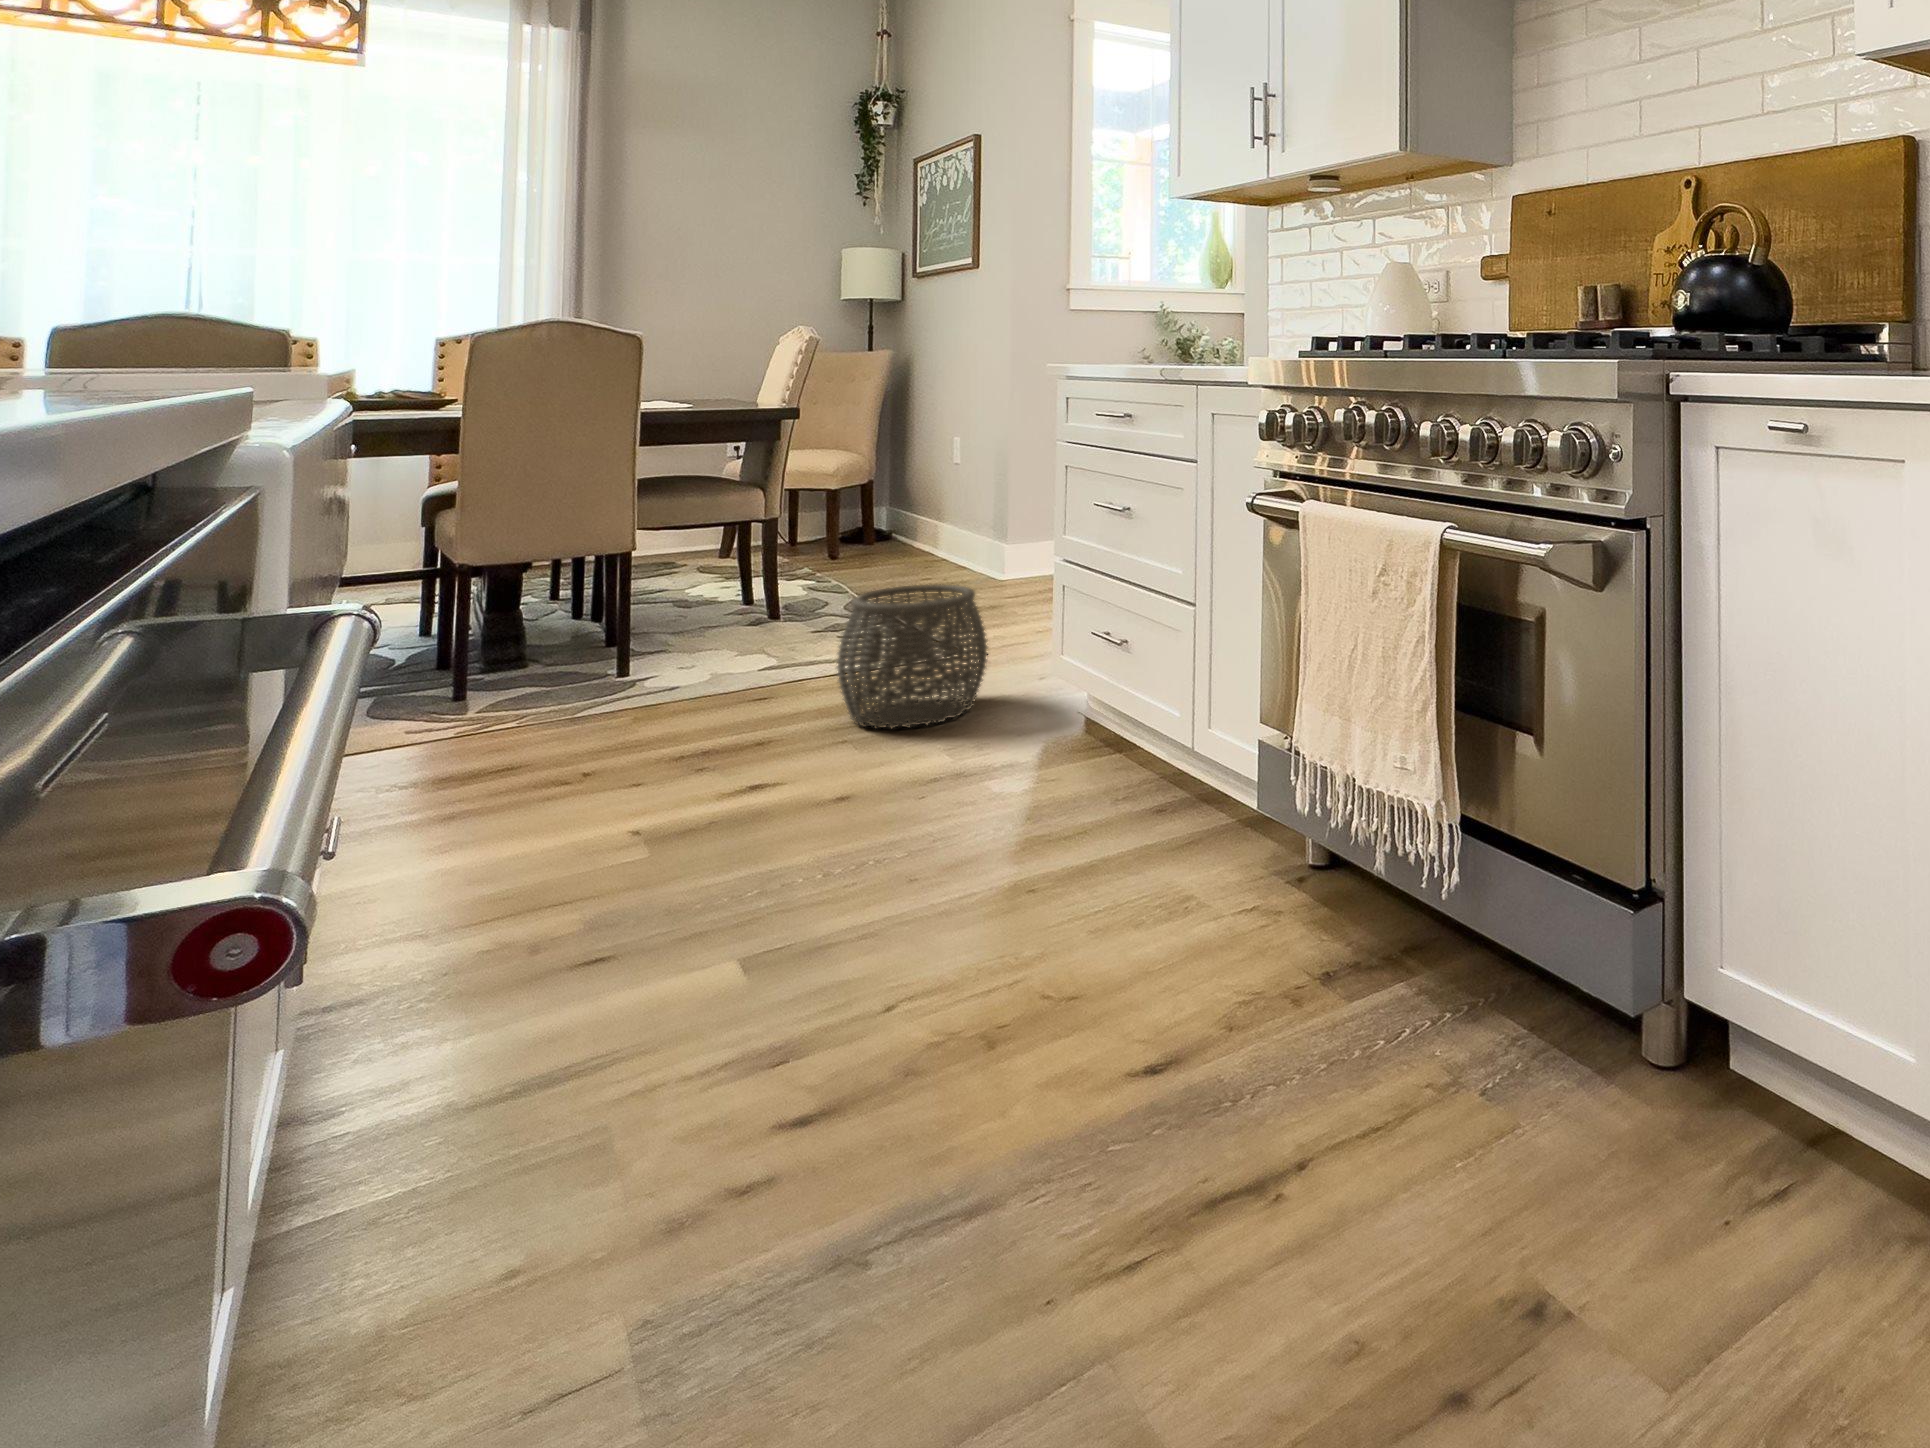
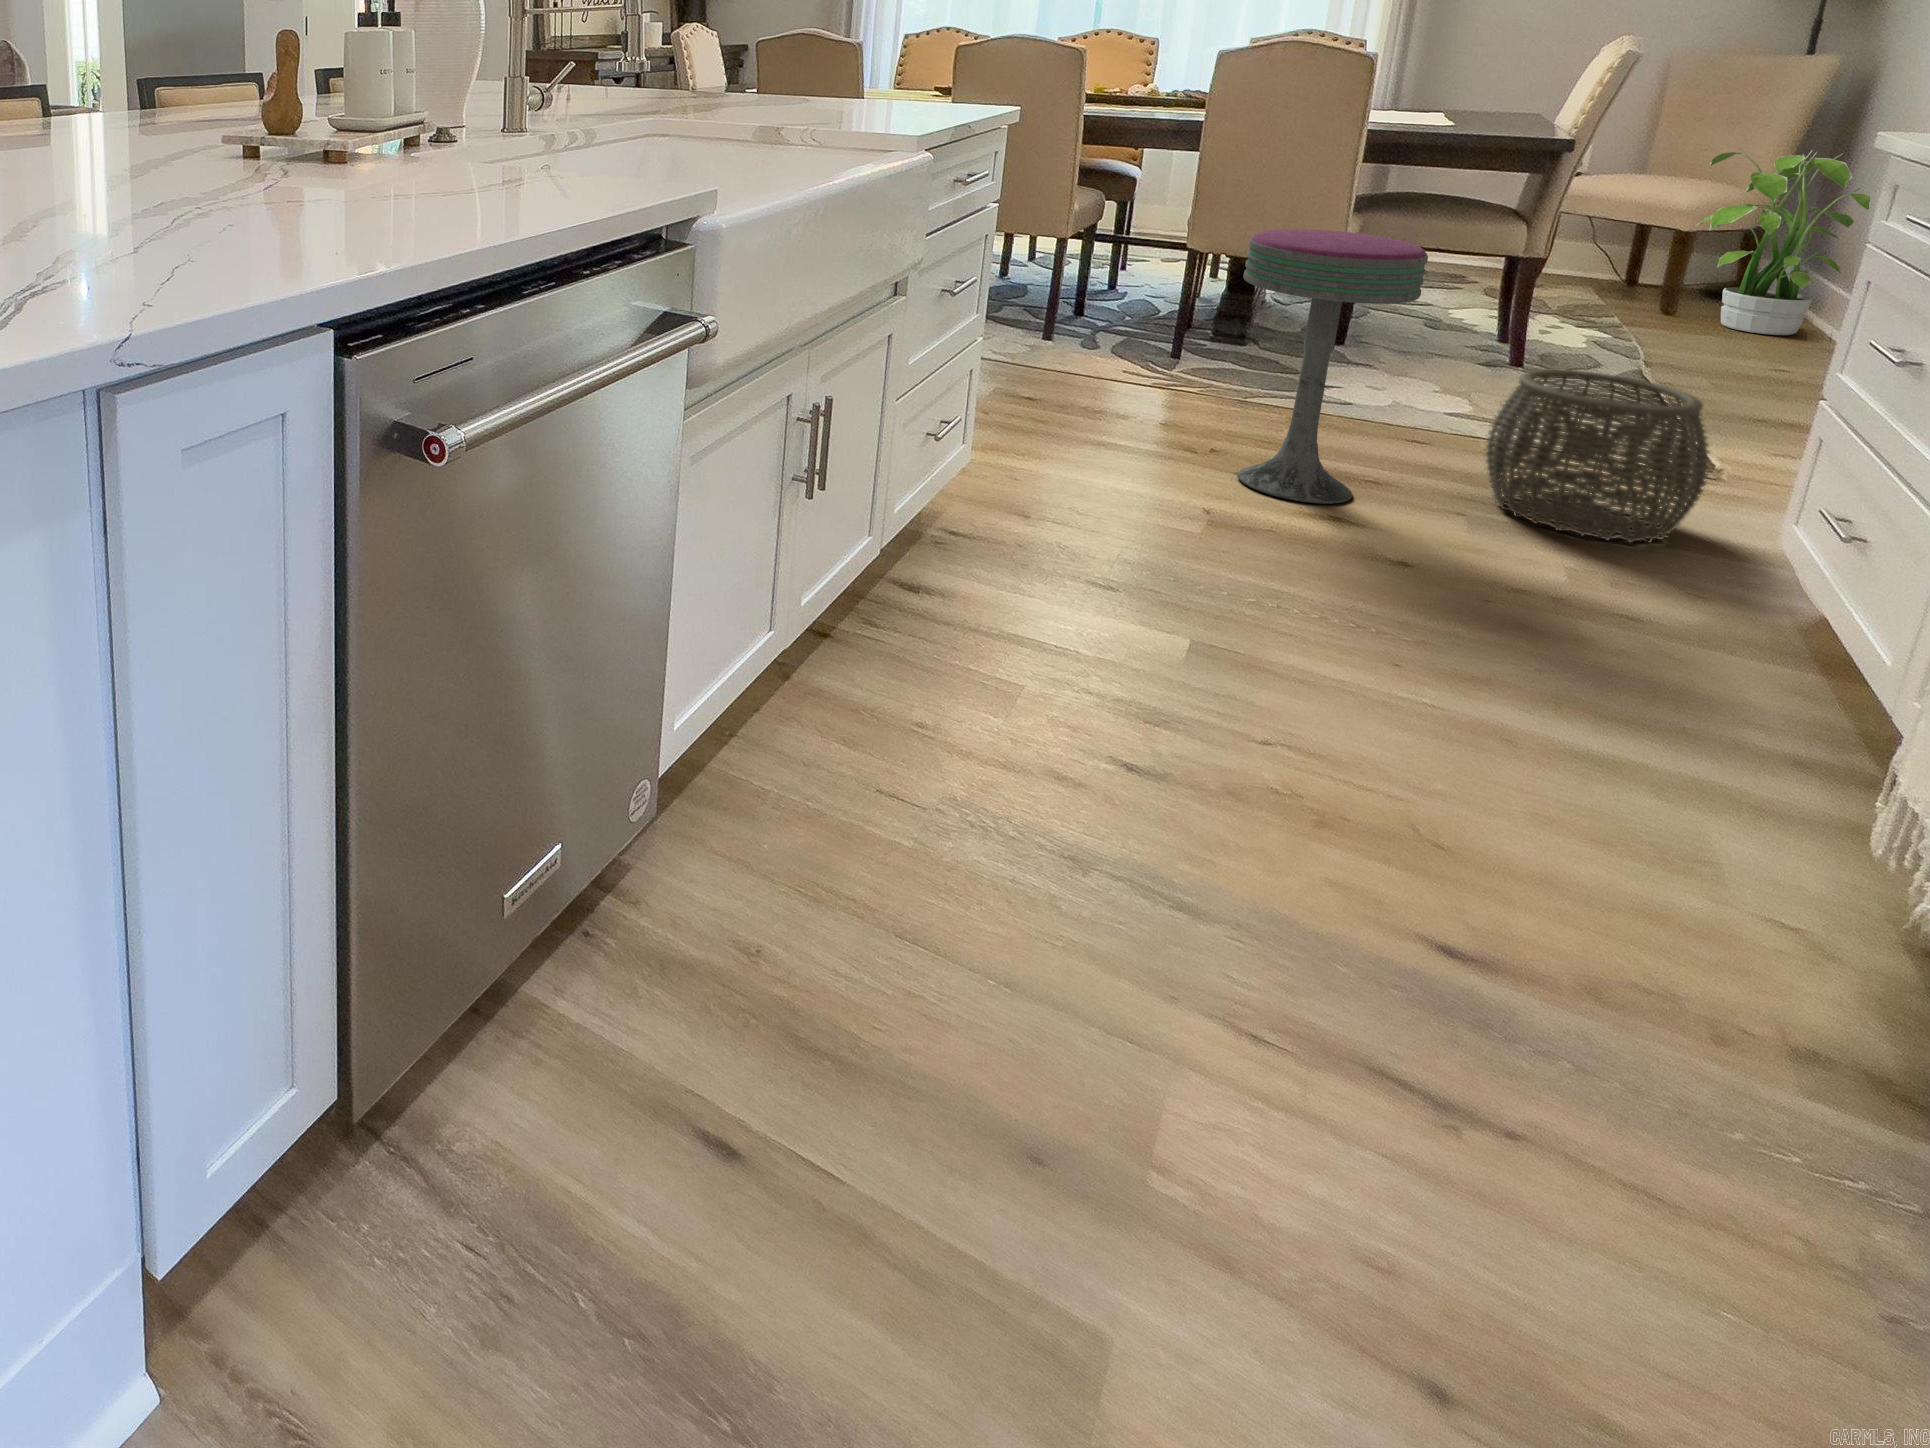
potted plant: none [844,418,946,561] -> present [1696,149,1870,335]
bar stool: none [608,494,781,790] -> present [1237,229,1428,504]

